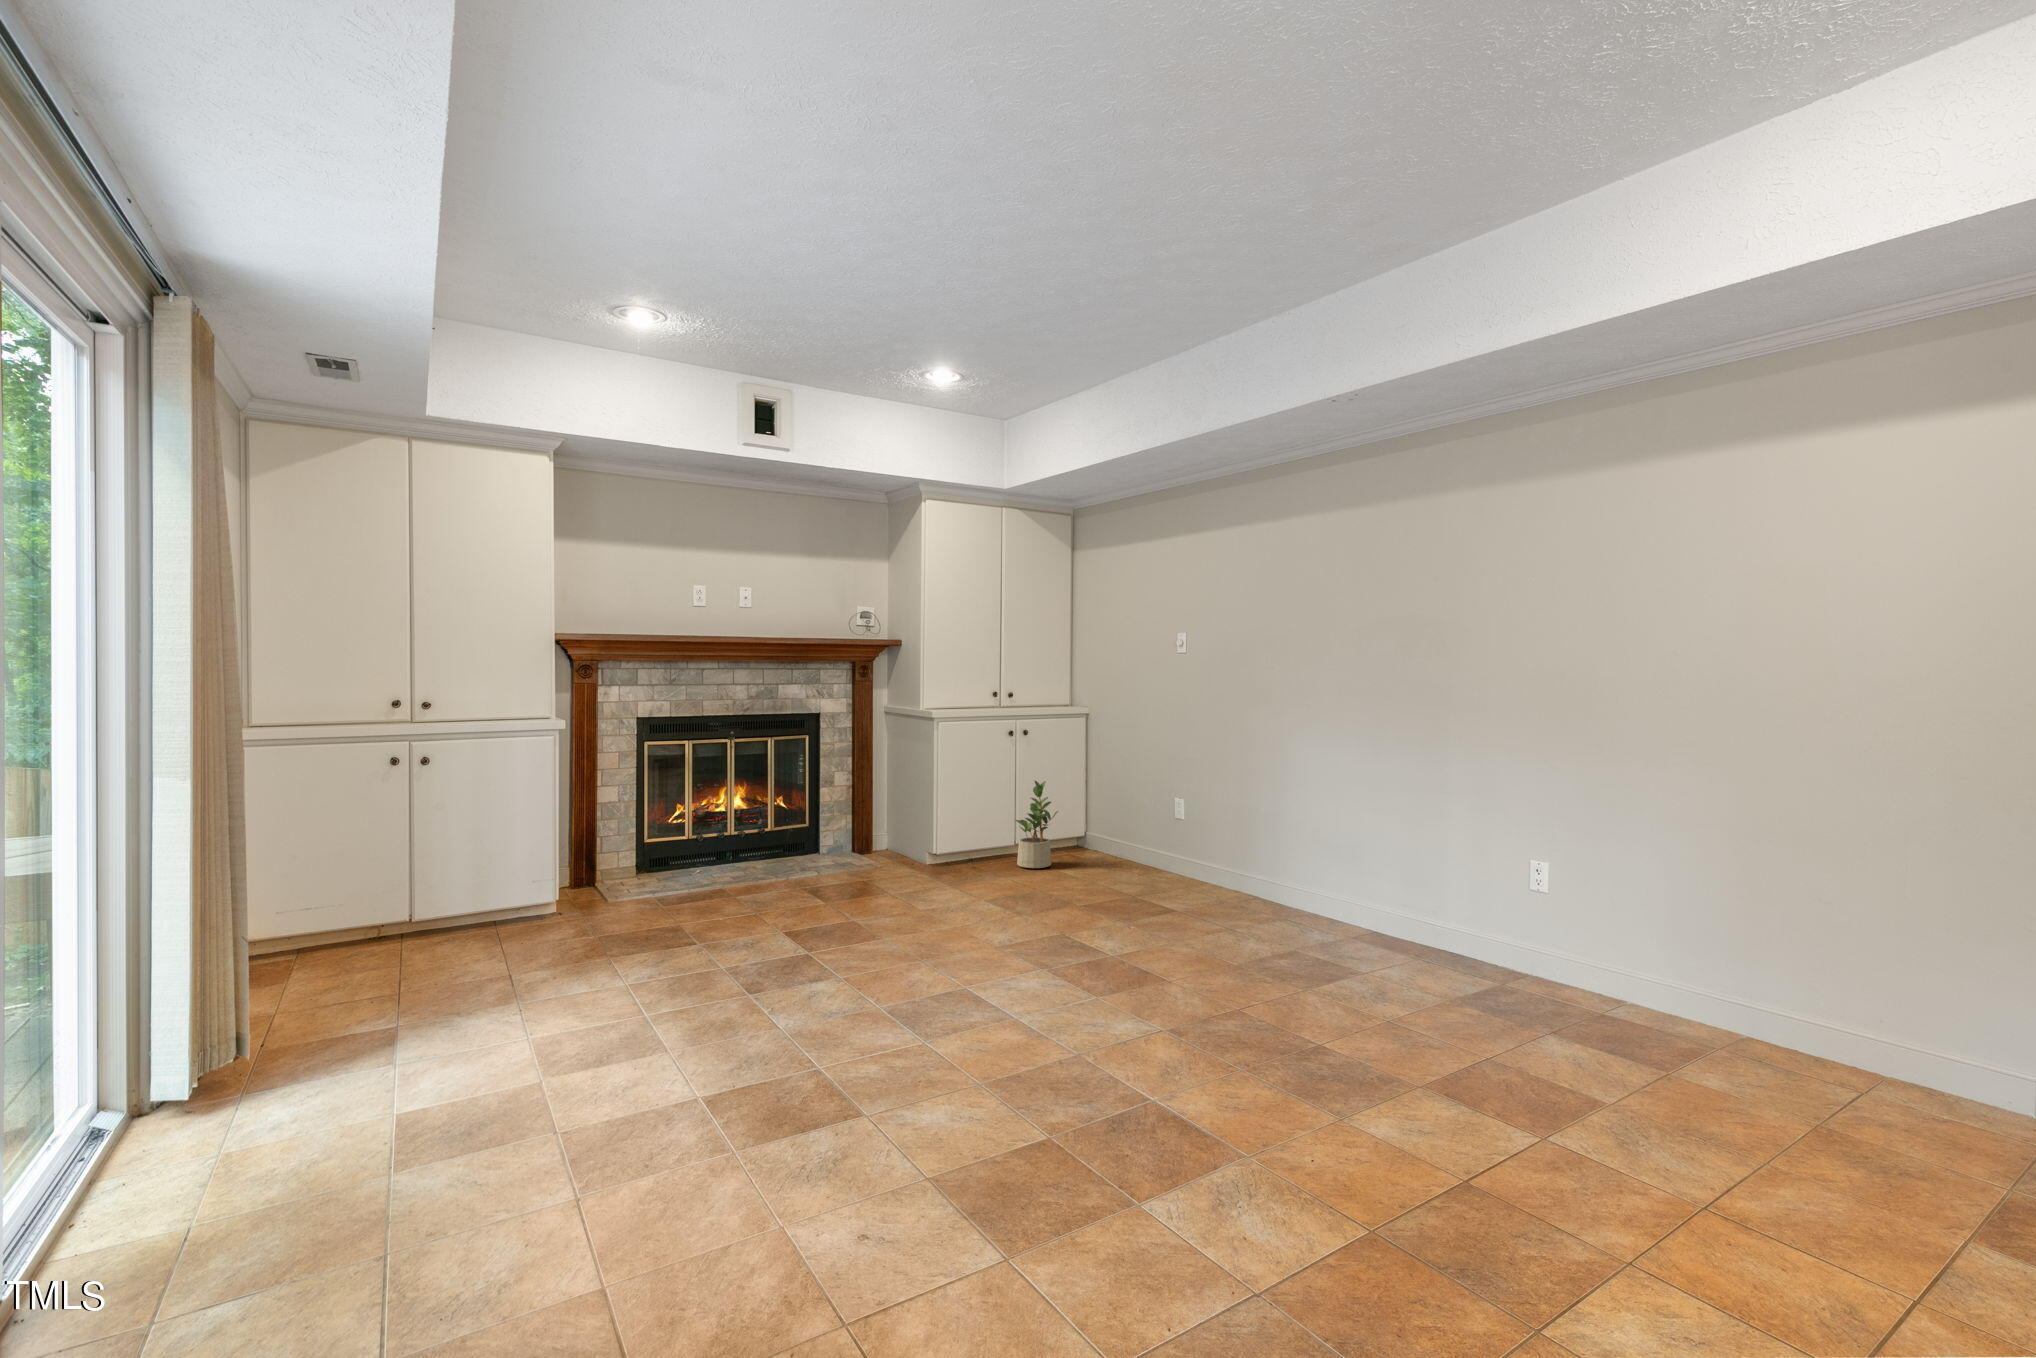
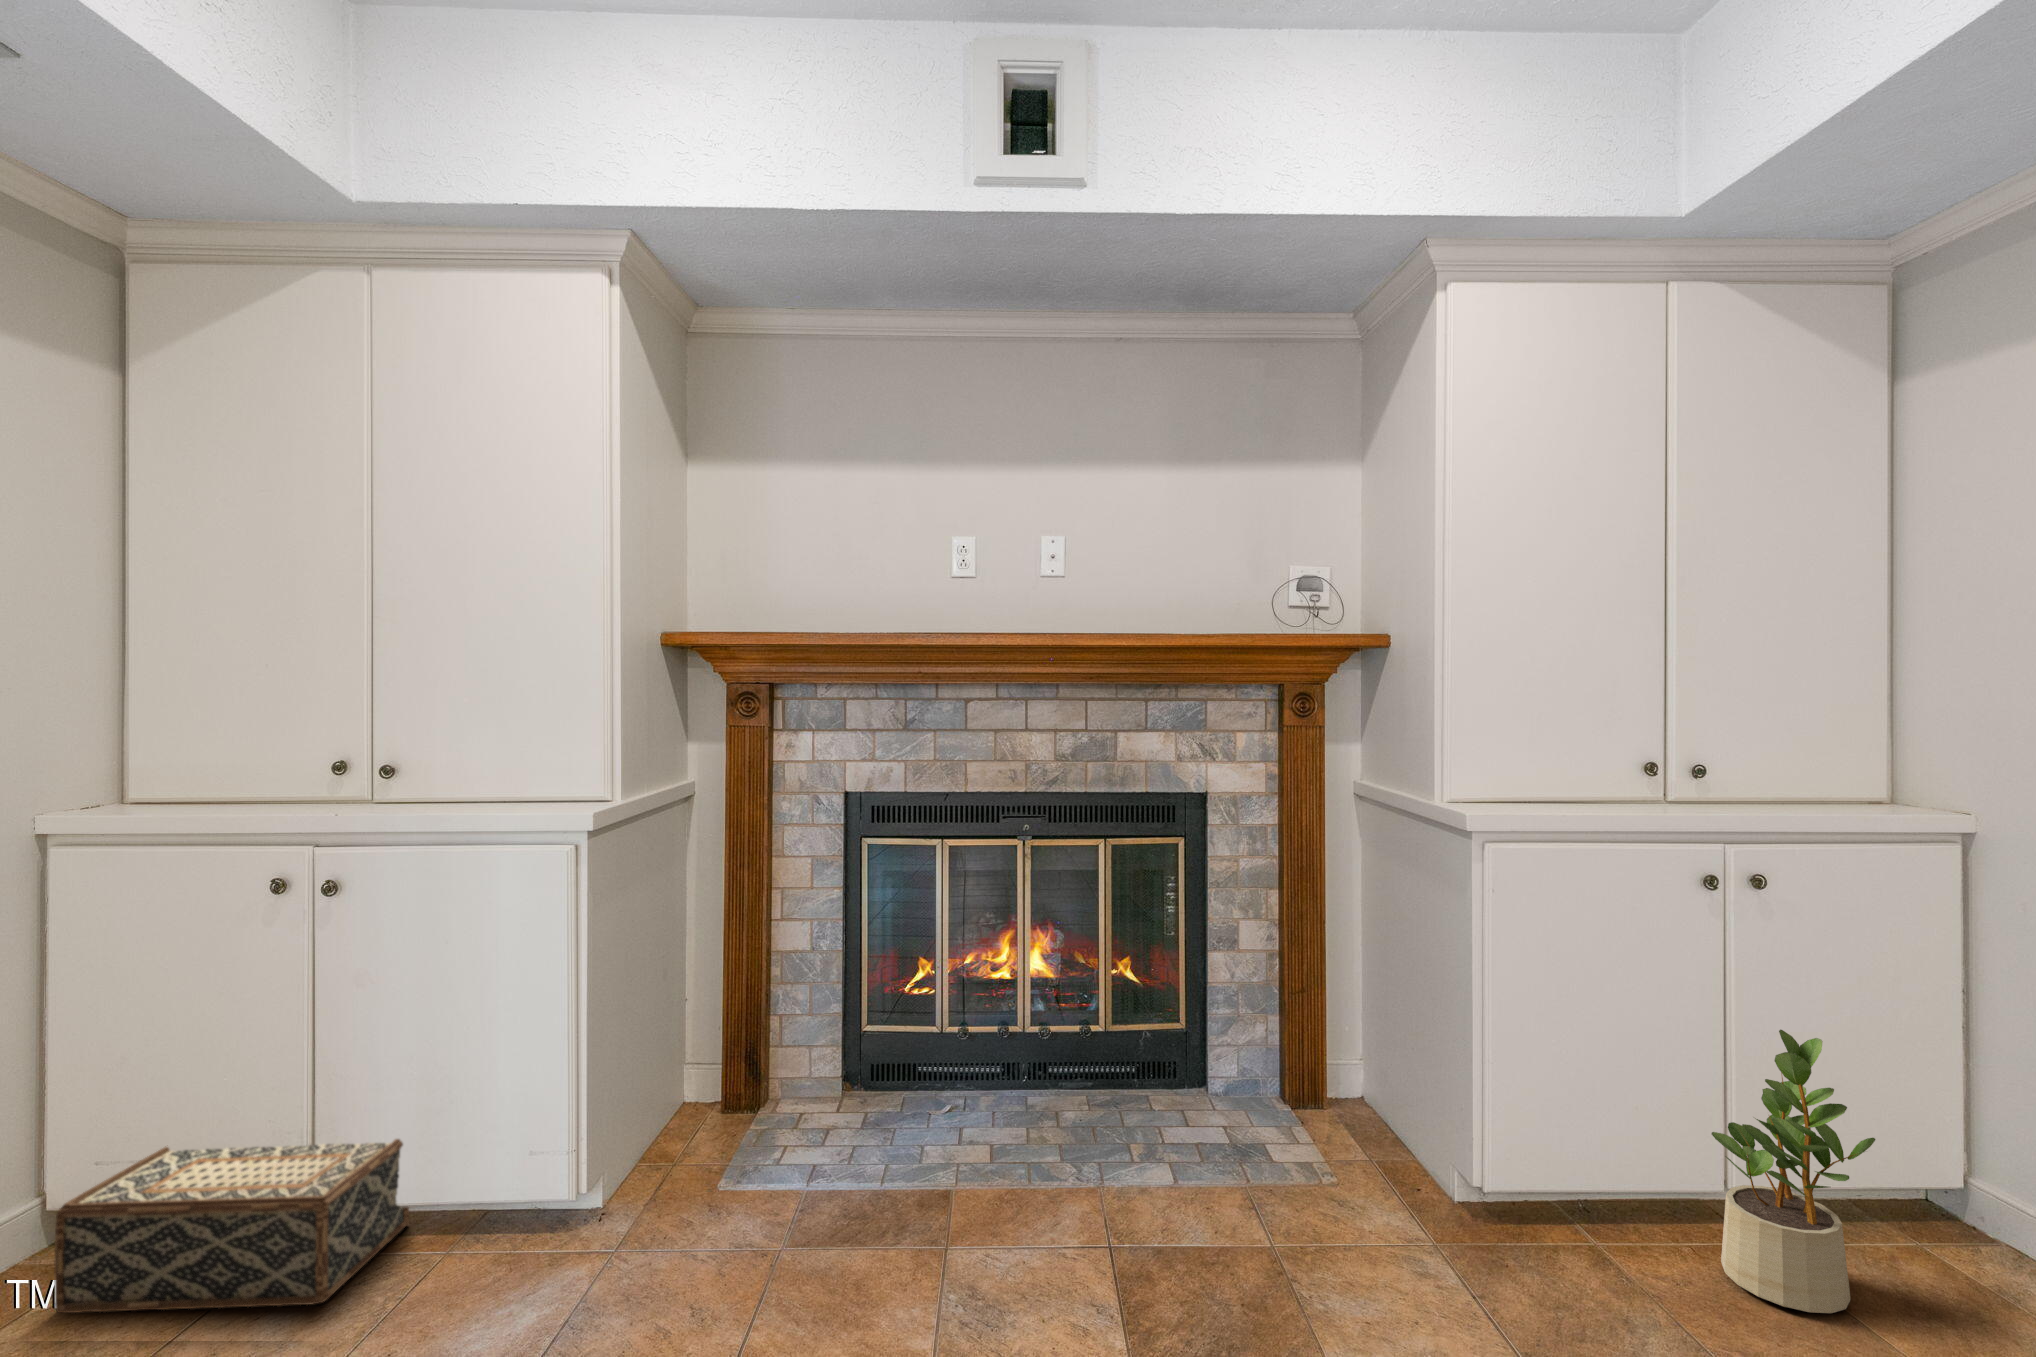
woven basket: none [329,889,481,972] -> present [54,1139,409,1313]

